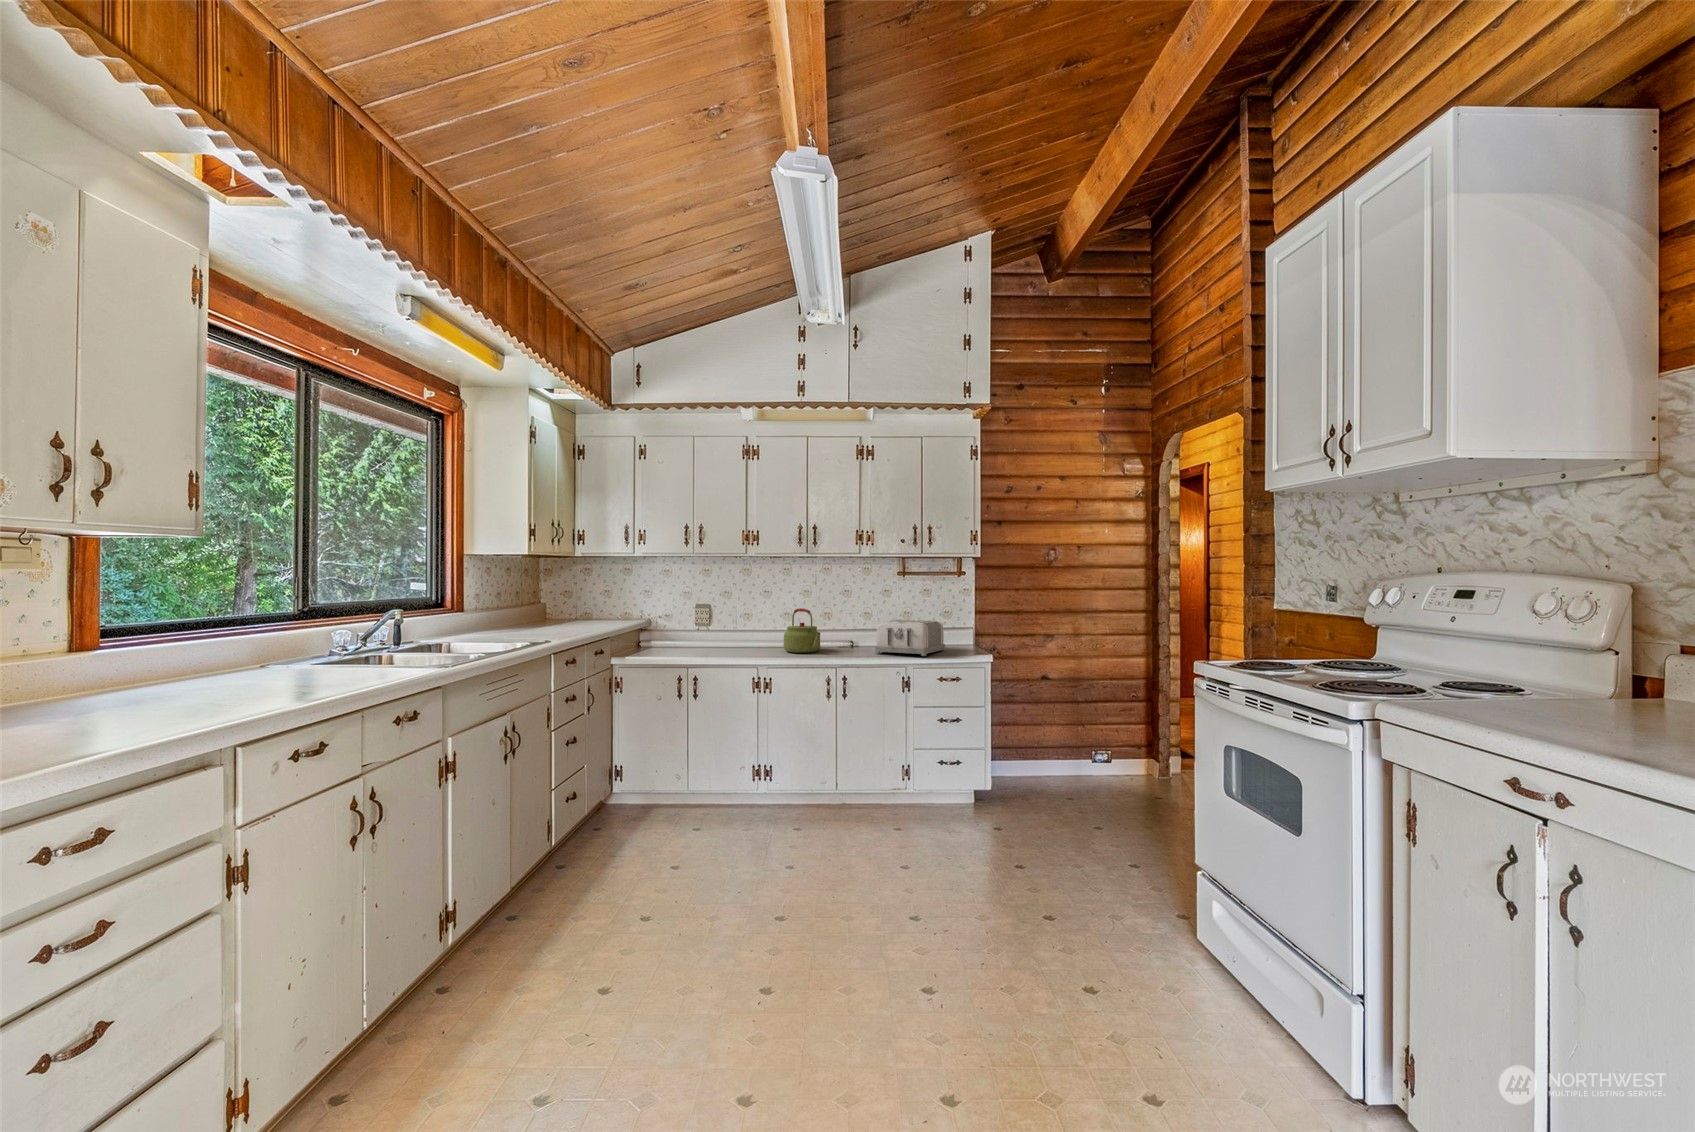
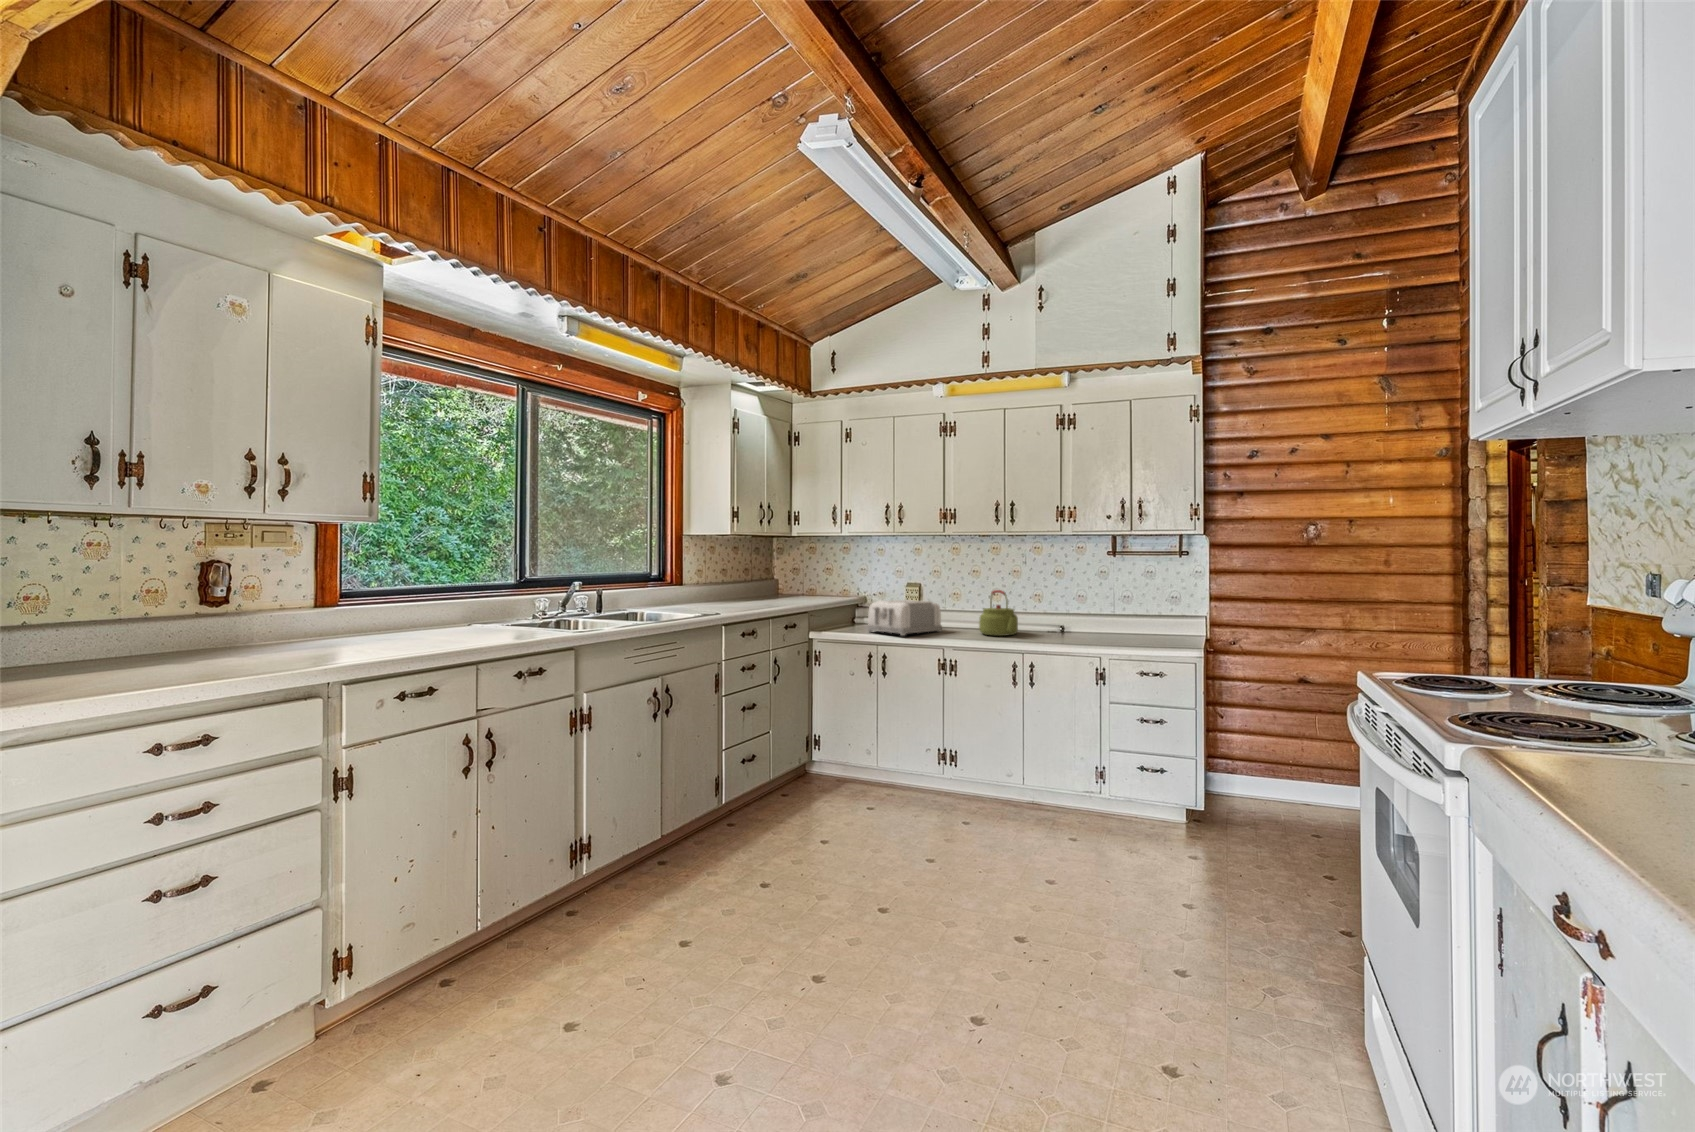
toaster: present [875,619,945,656] -> present [867,600,942,636]

